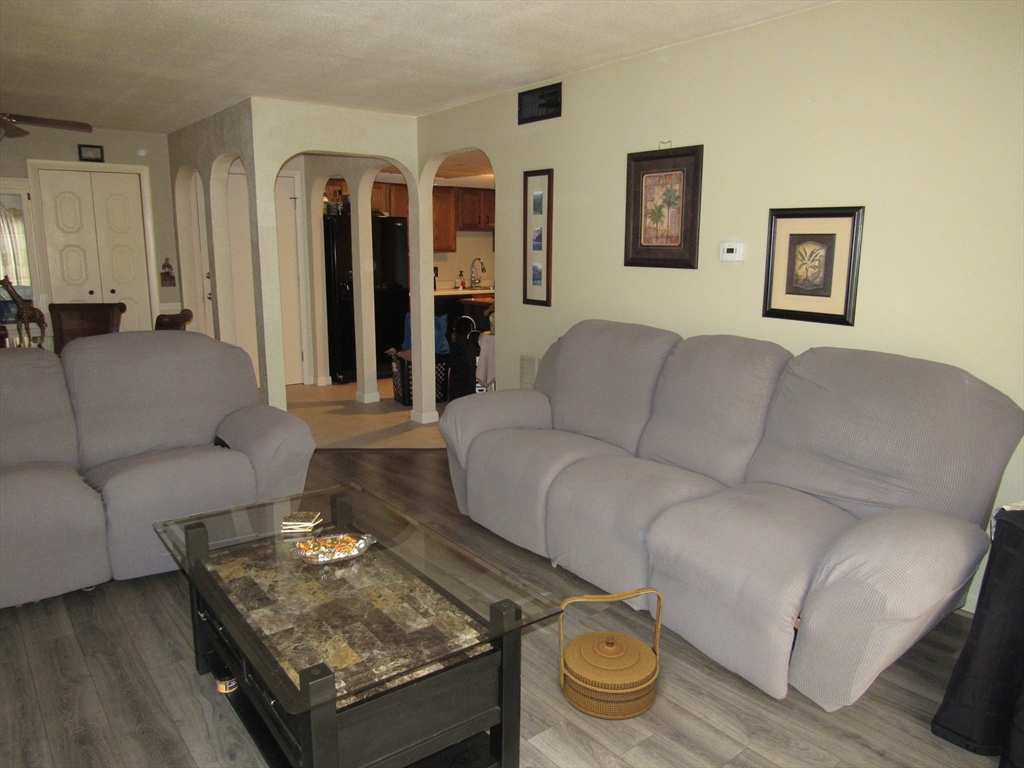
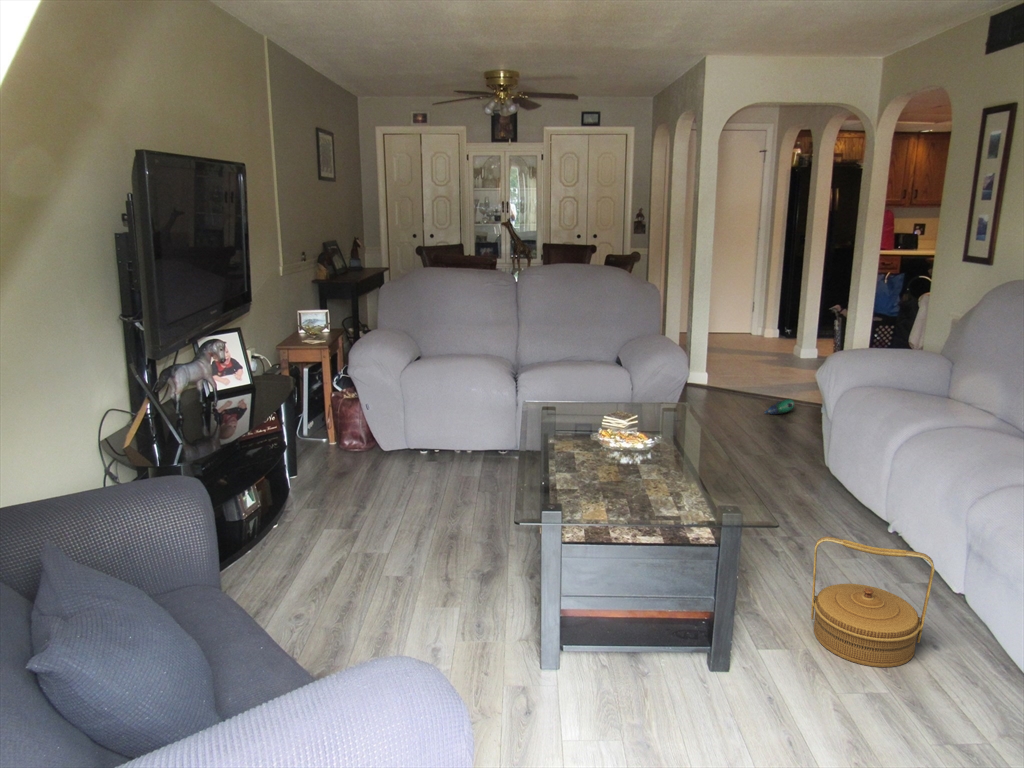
plush toy: none [368,447,393,466] -> present [764,399,794,414]

